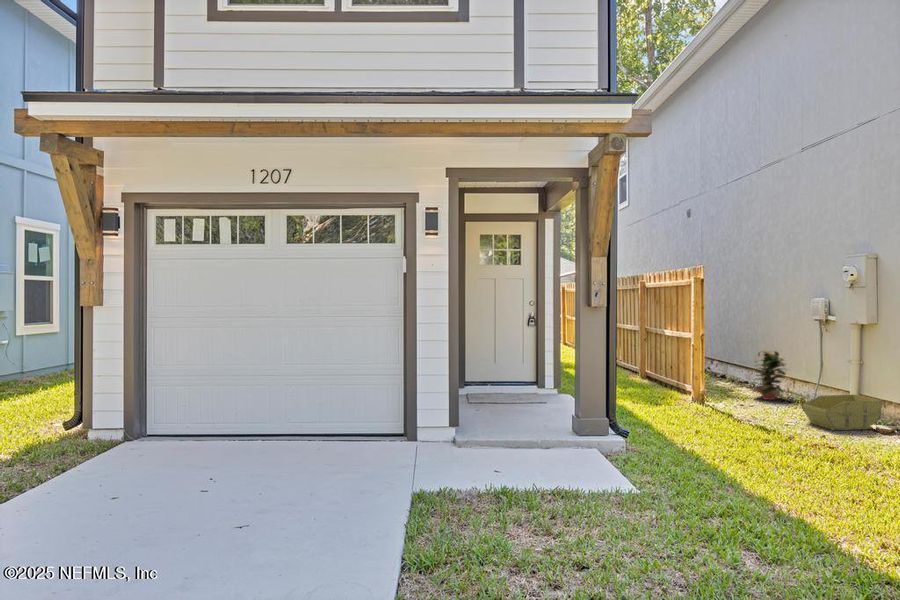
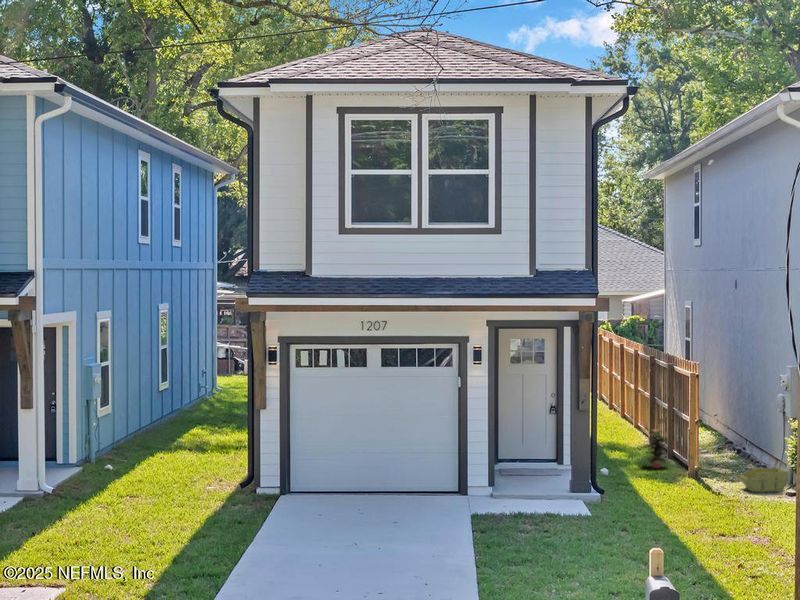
decorative plant: present [753,350,786,400] -> present [646,430,667,468]

